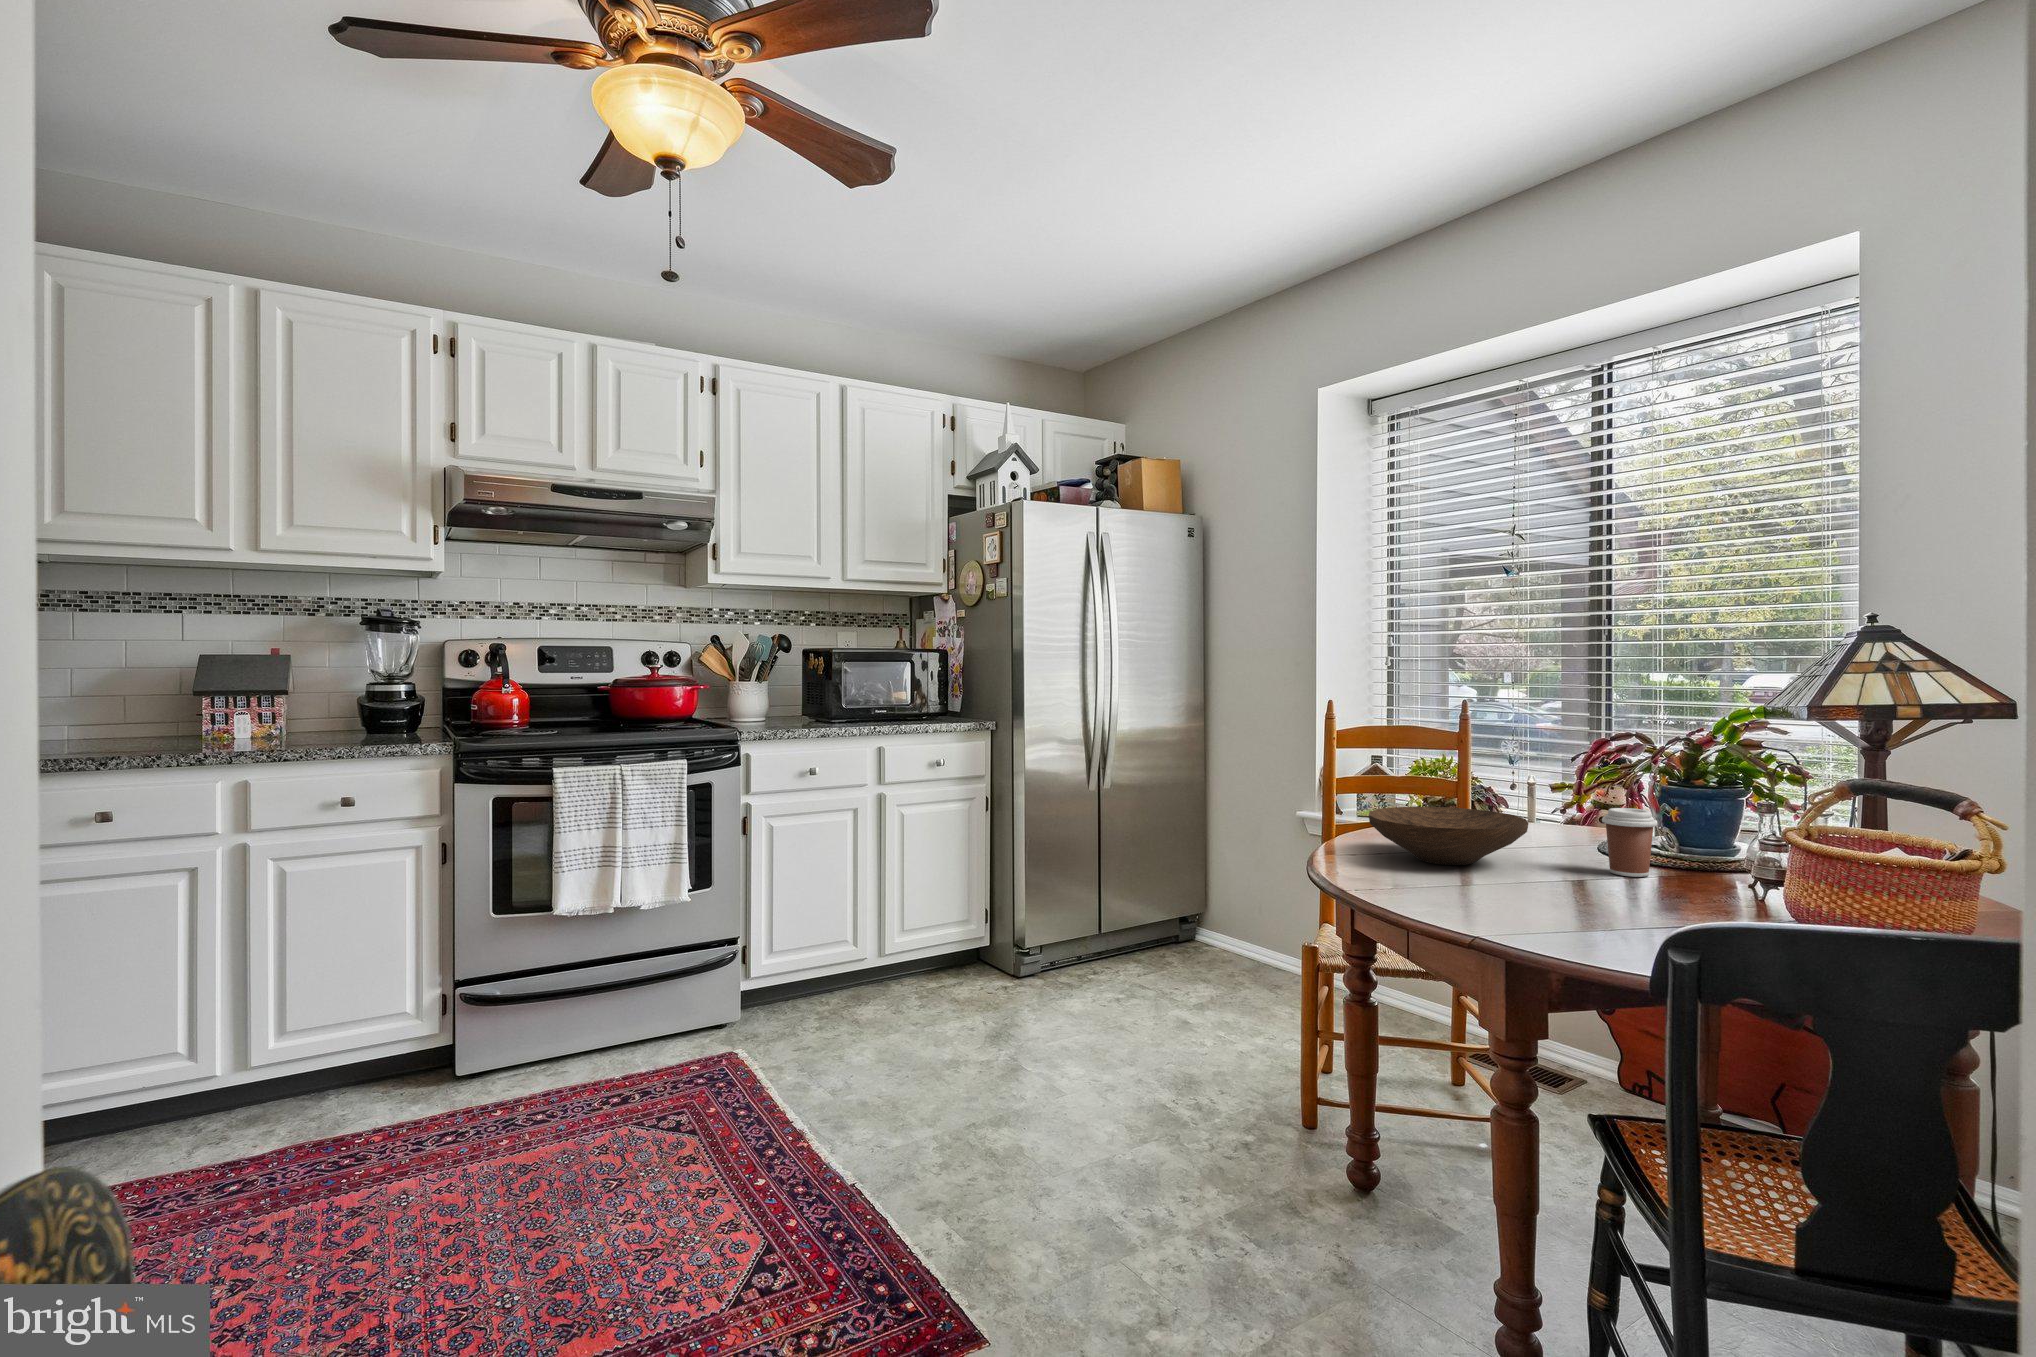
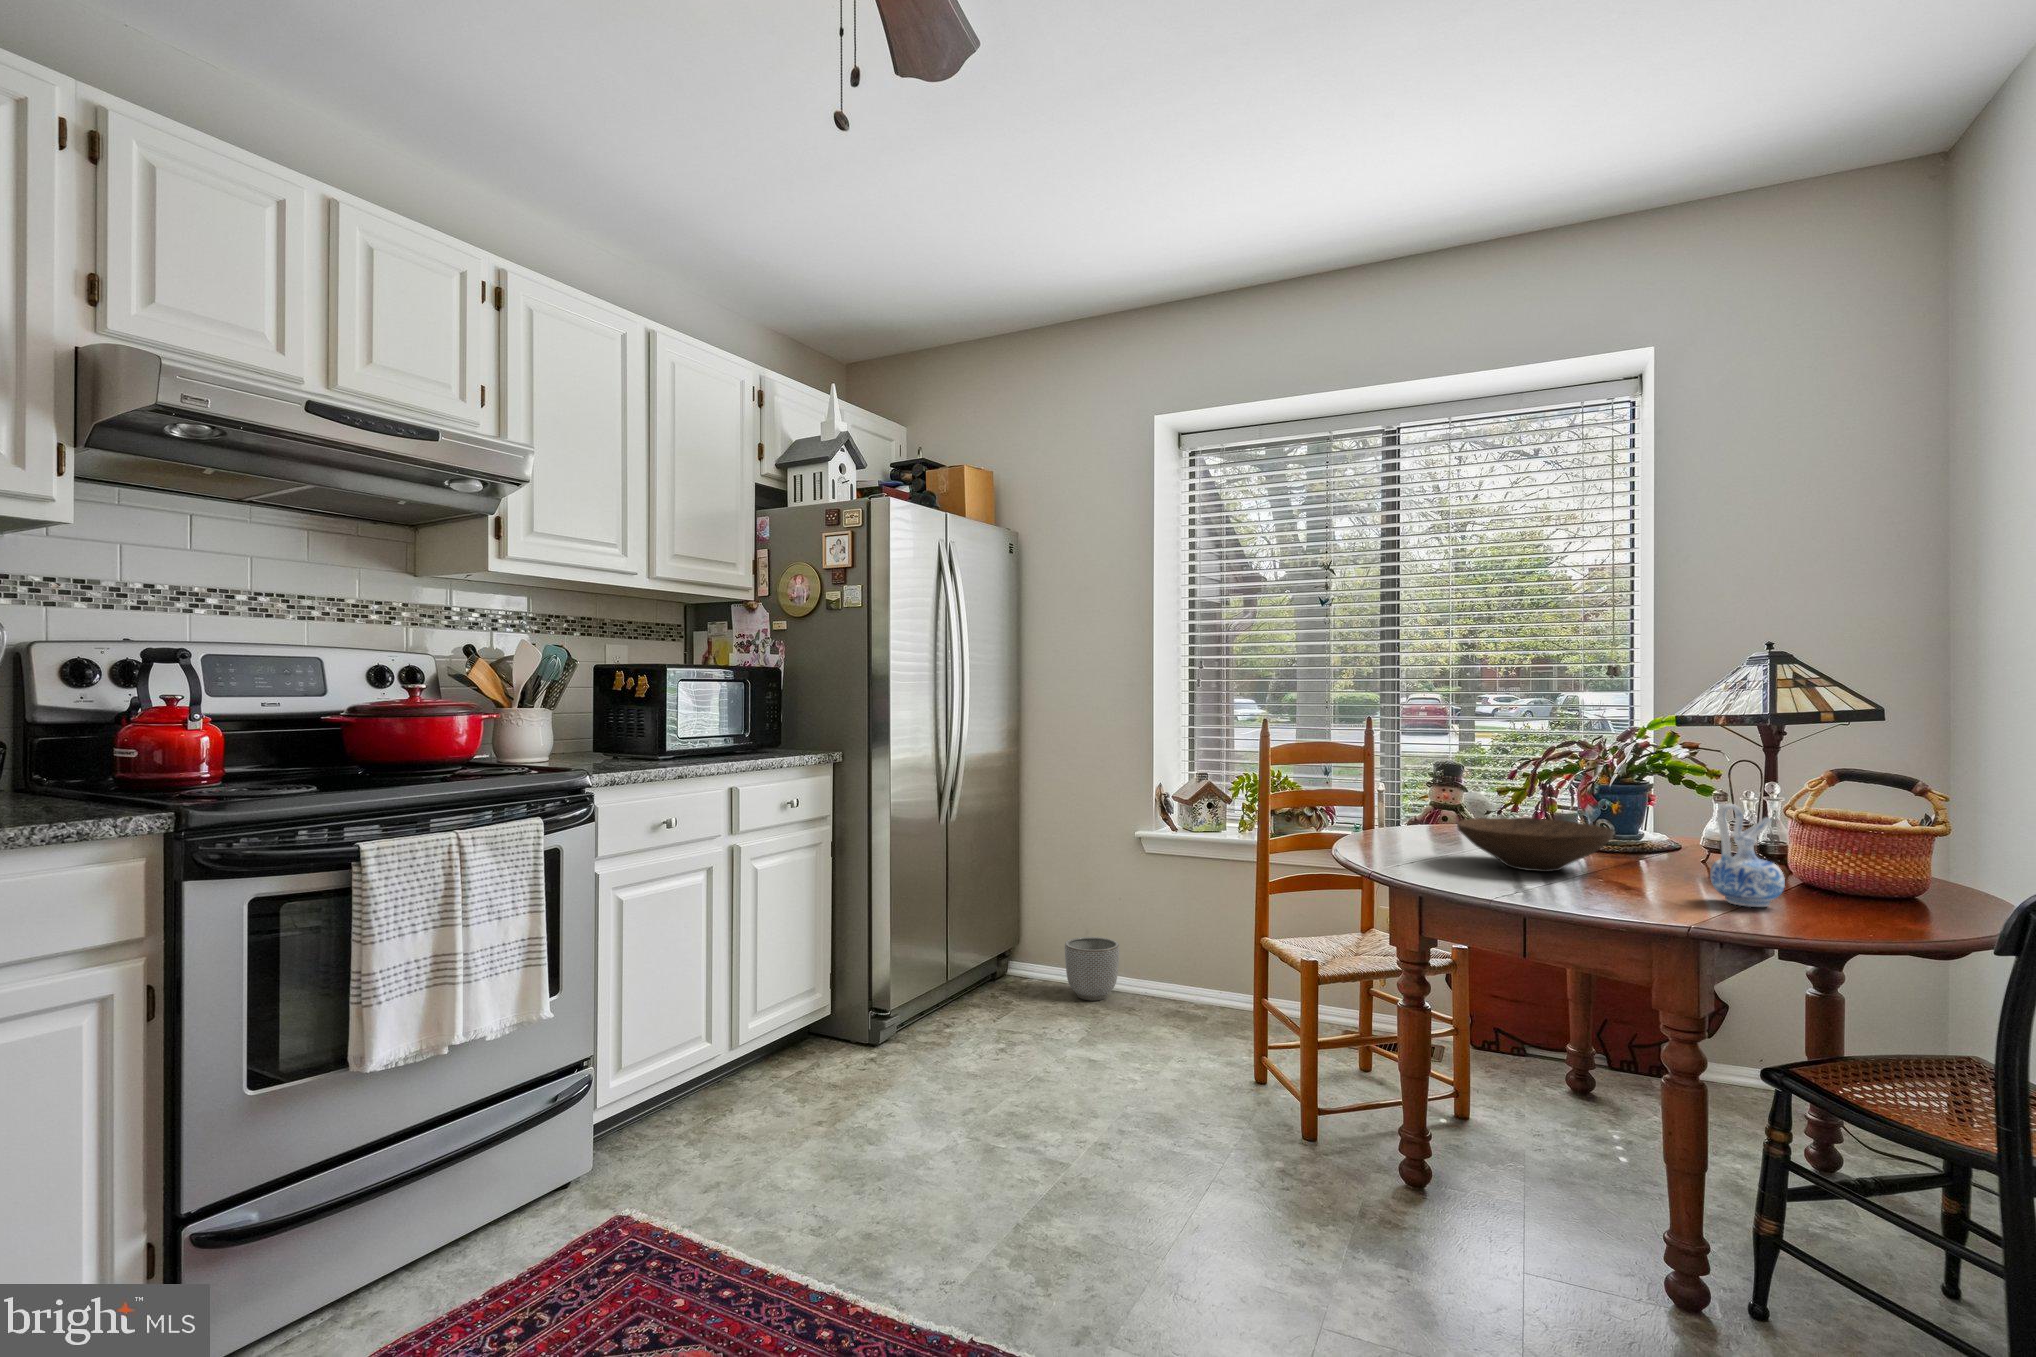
ceramic pitcher: none [1519,799,1594,915] -> present [1710,804,1785,907]
coffee cup: present [1602,808,1657,877] -> none [1644,808,1694,868]
planter: none [1222,909,1277,971] -> present [1065,937,1119,1001]

